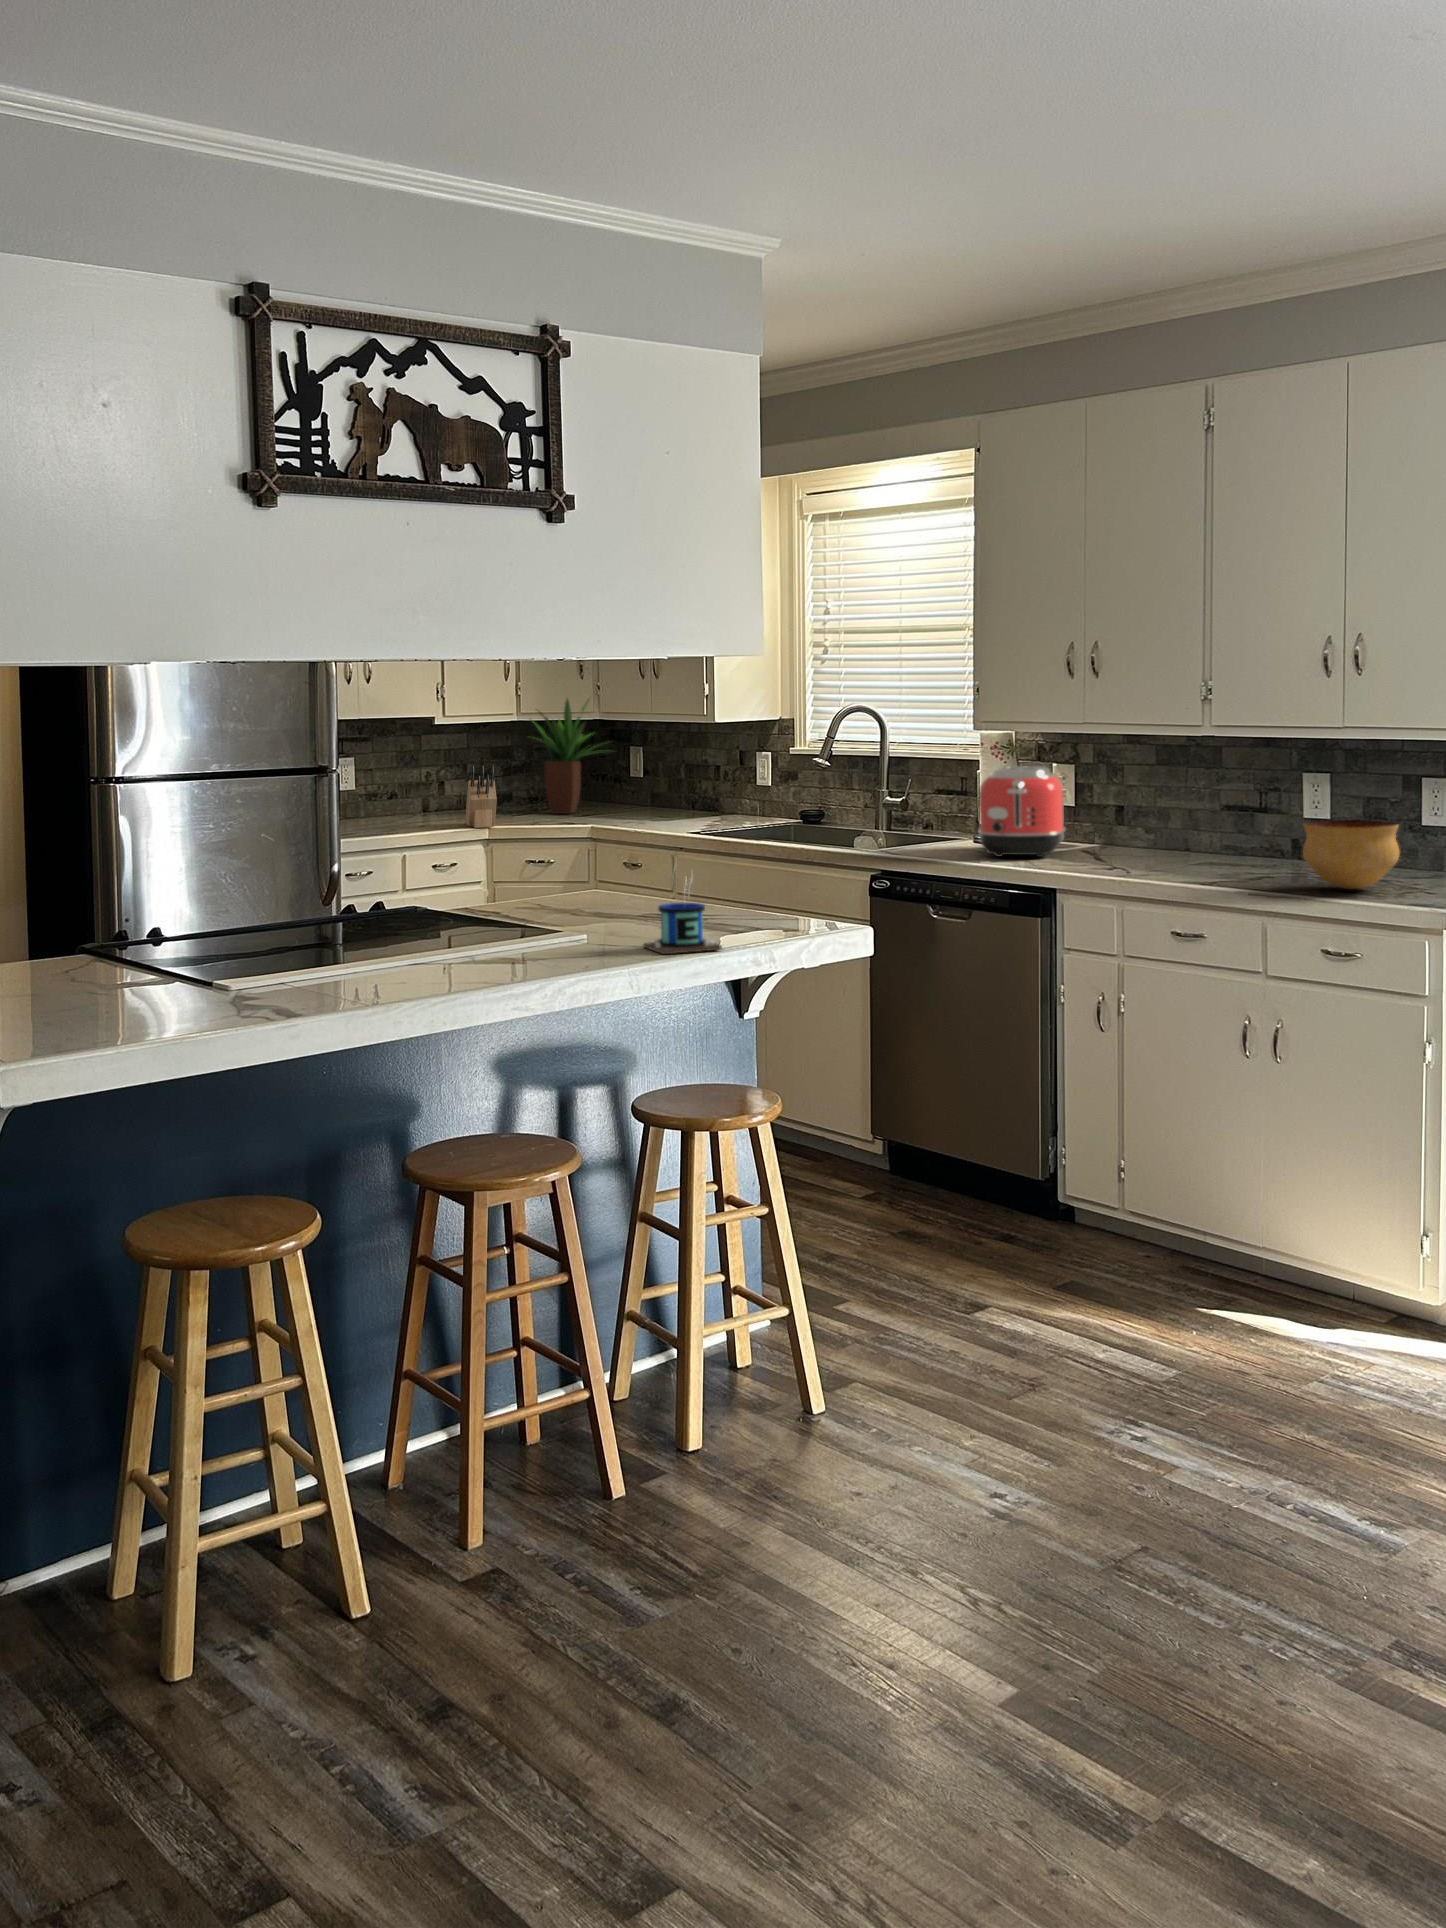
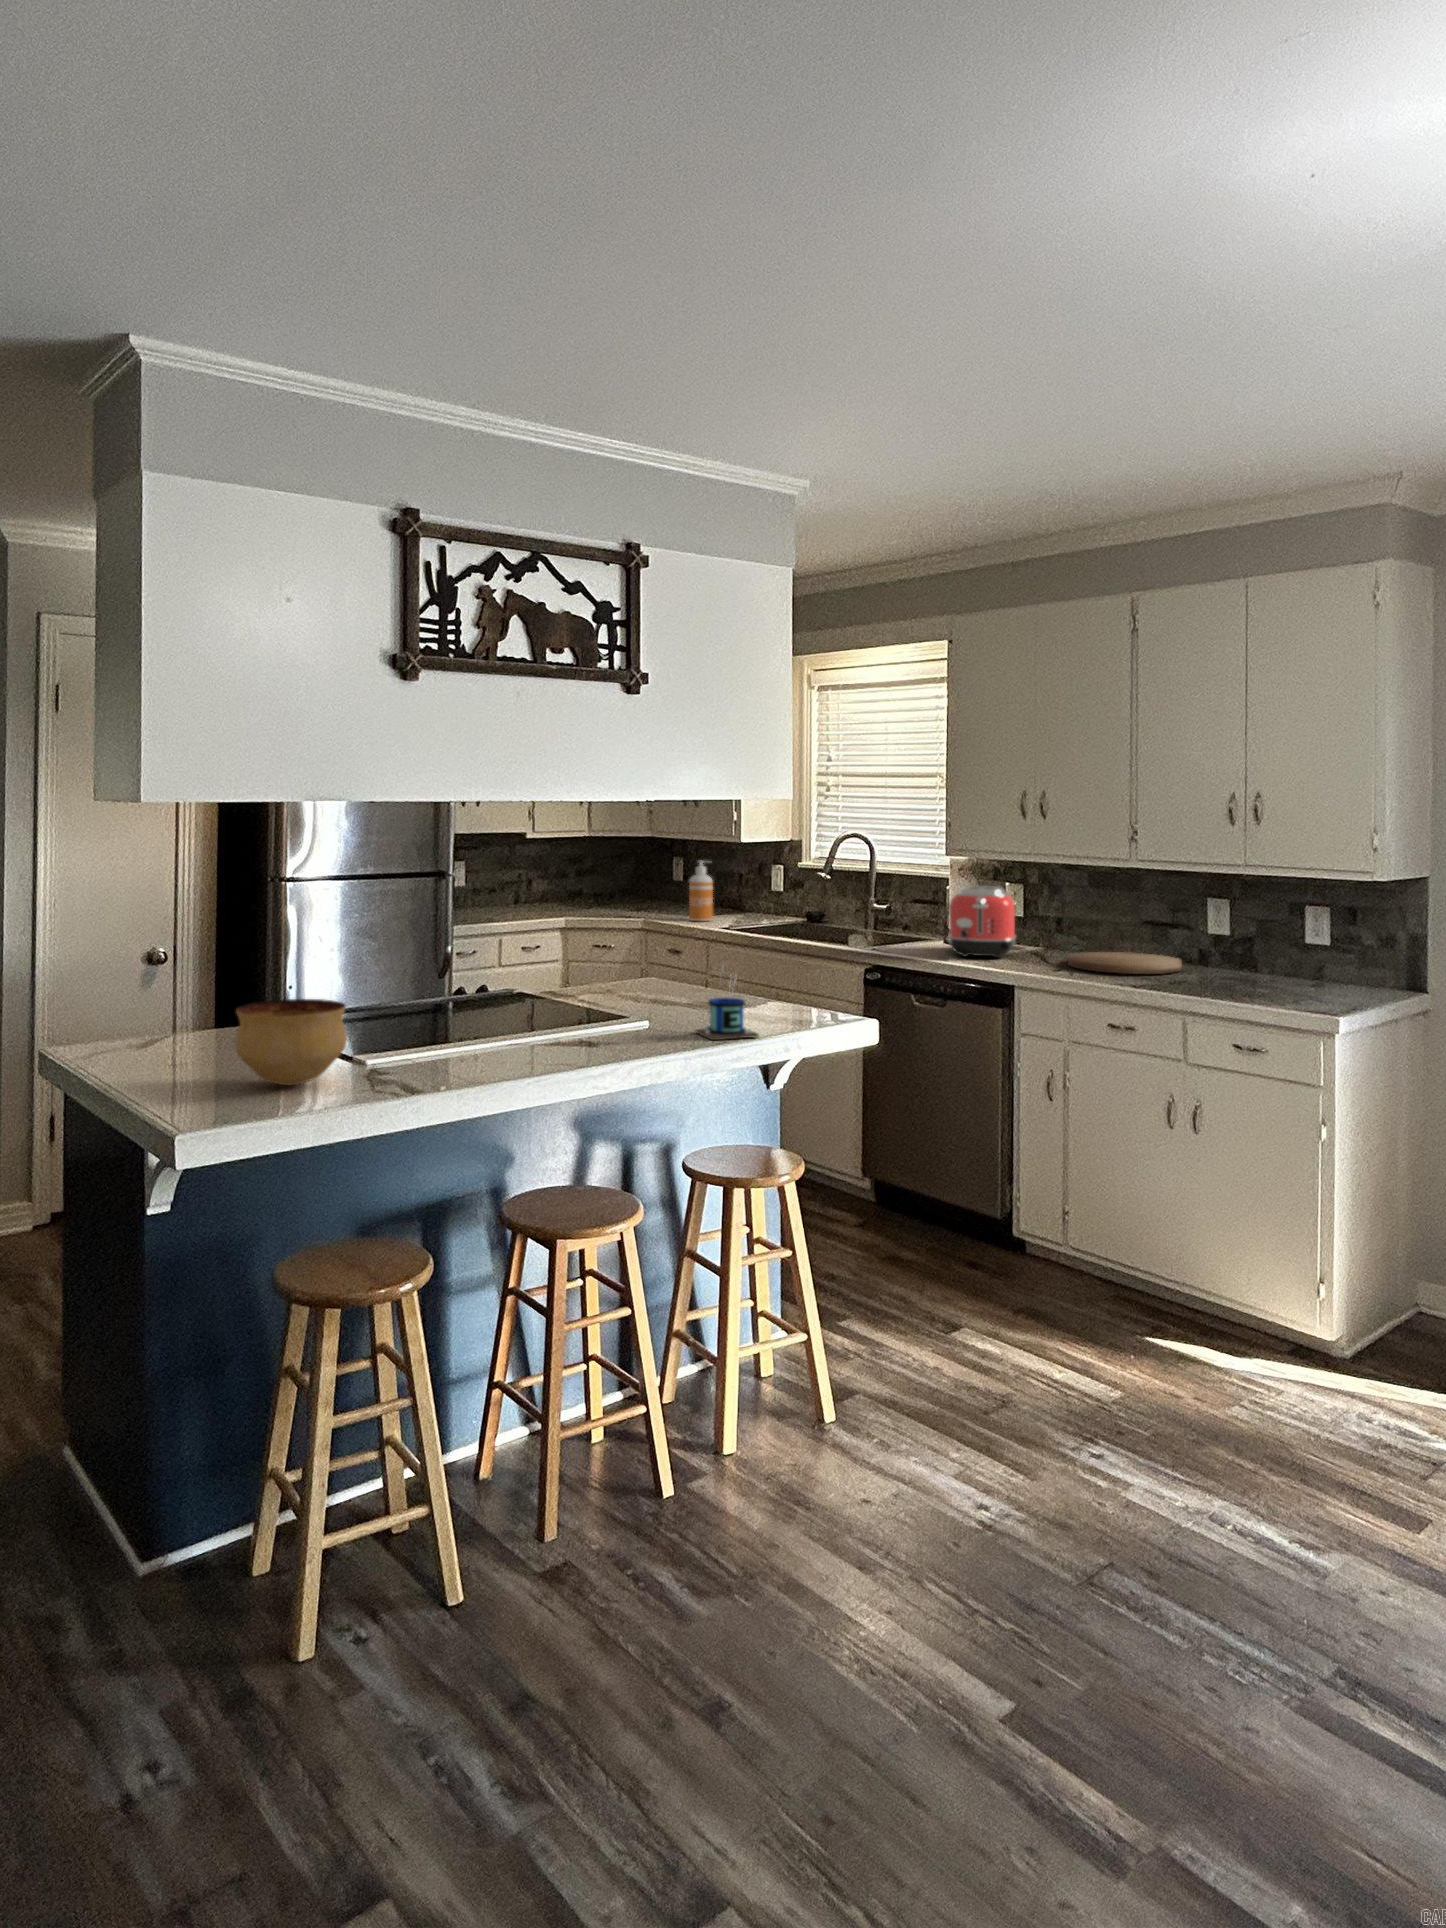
potted plant: present [531,699,604,814] -> none [597,820,666,909]
soap dispenser: none [646,746,678,825] -> present [689,861,713,921]
knife block: present [465,766,497,828] -> none [551,872,576,919]
bowl: present [1303,820,1399,889] -> present [235,999,347,1086]
cutting board: none [1129,846,1271,870] -> present [1068,952,1182,974]

